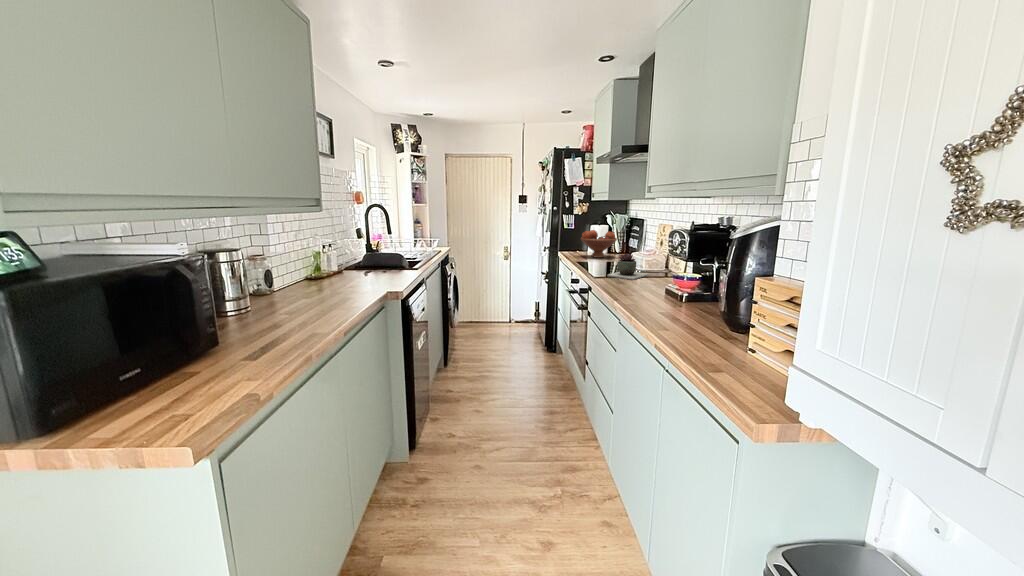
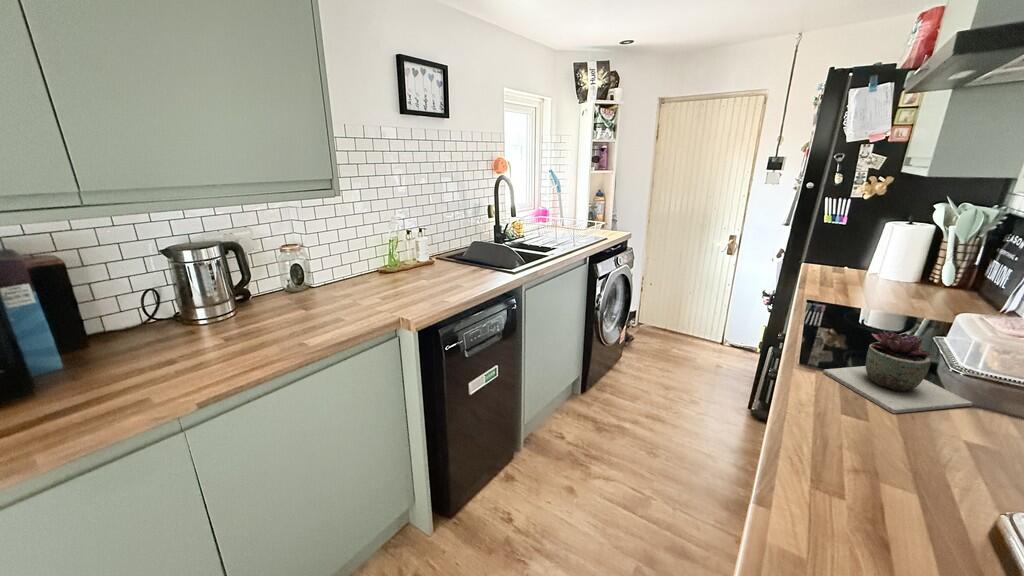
fruit bowl: present [581,230,617,258] -> none [838,236,941,298]

